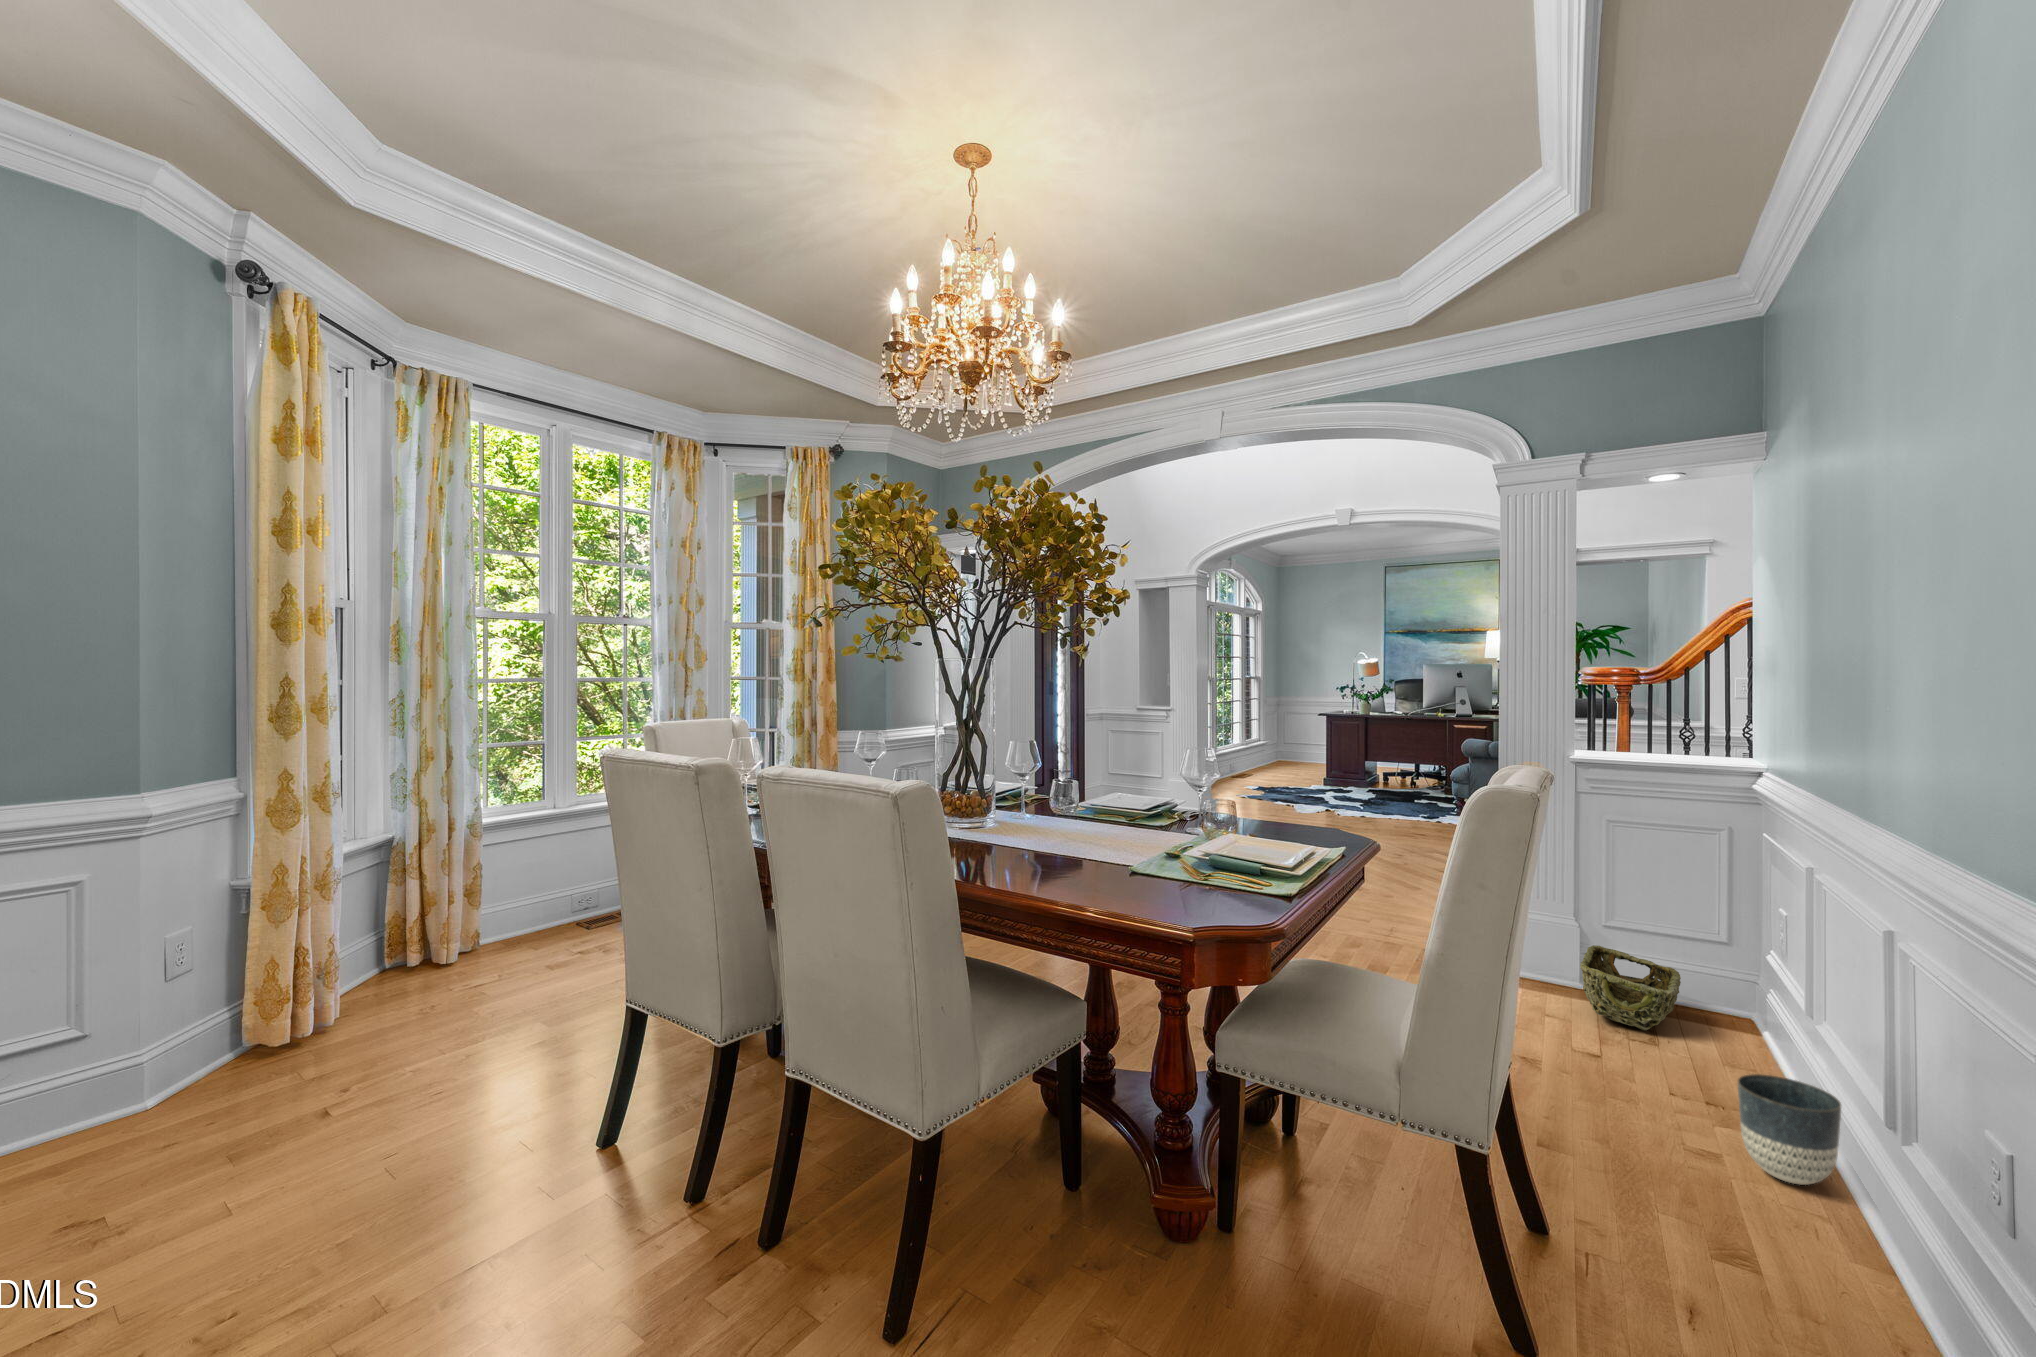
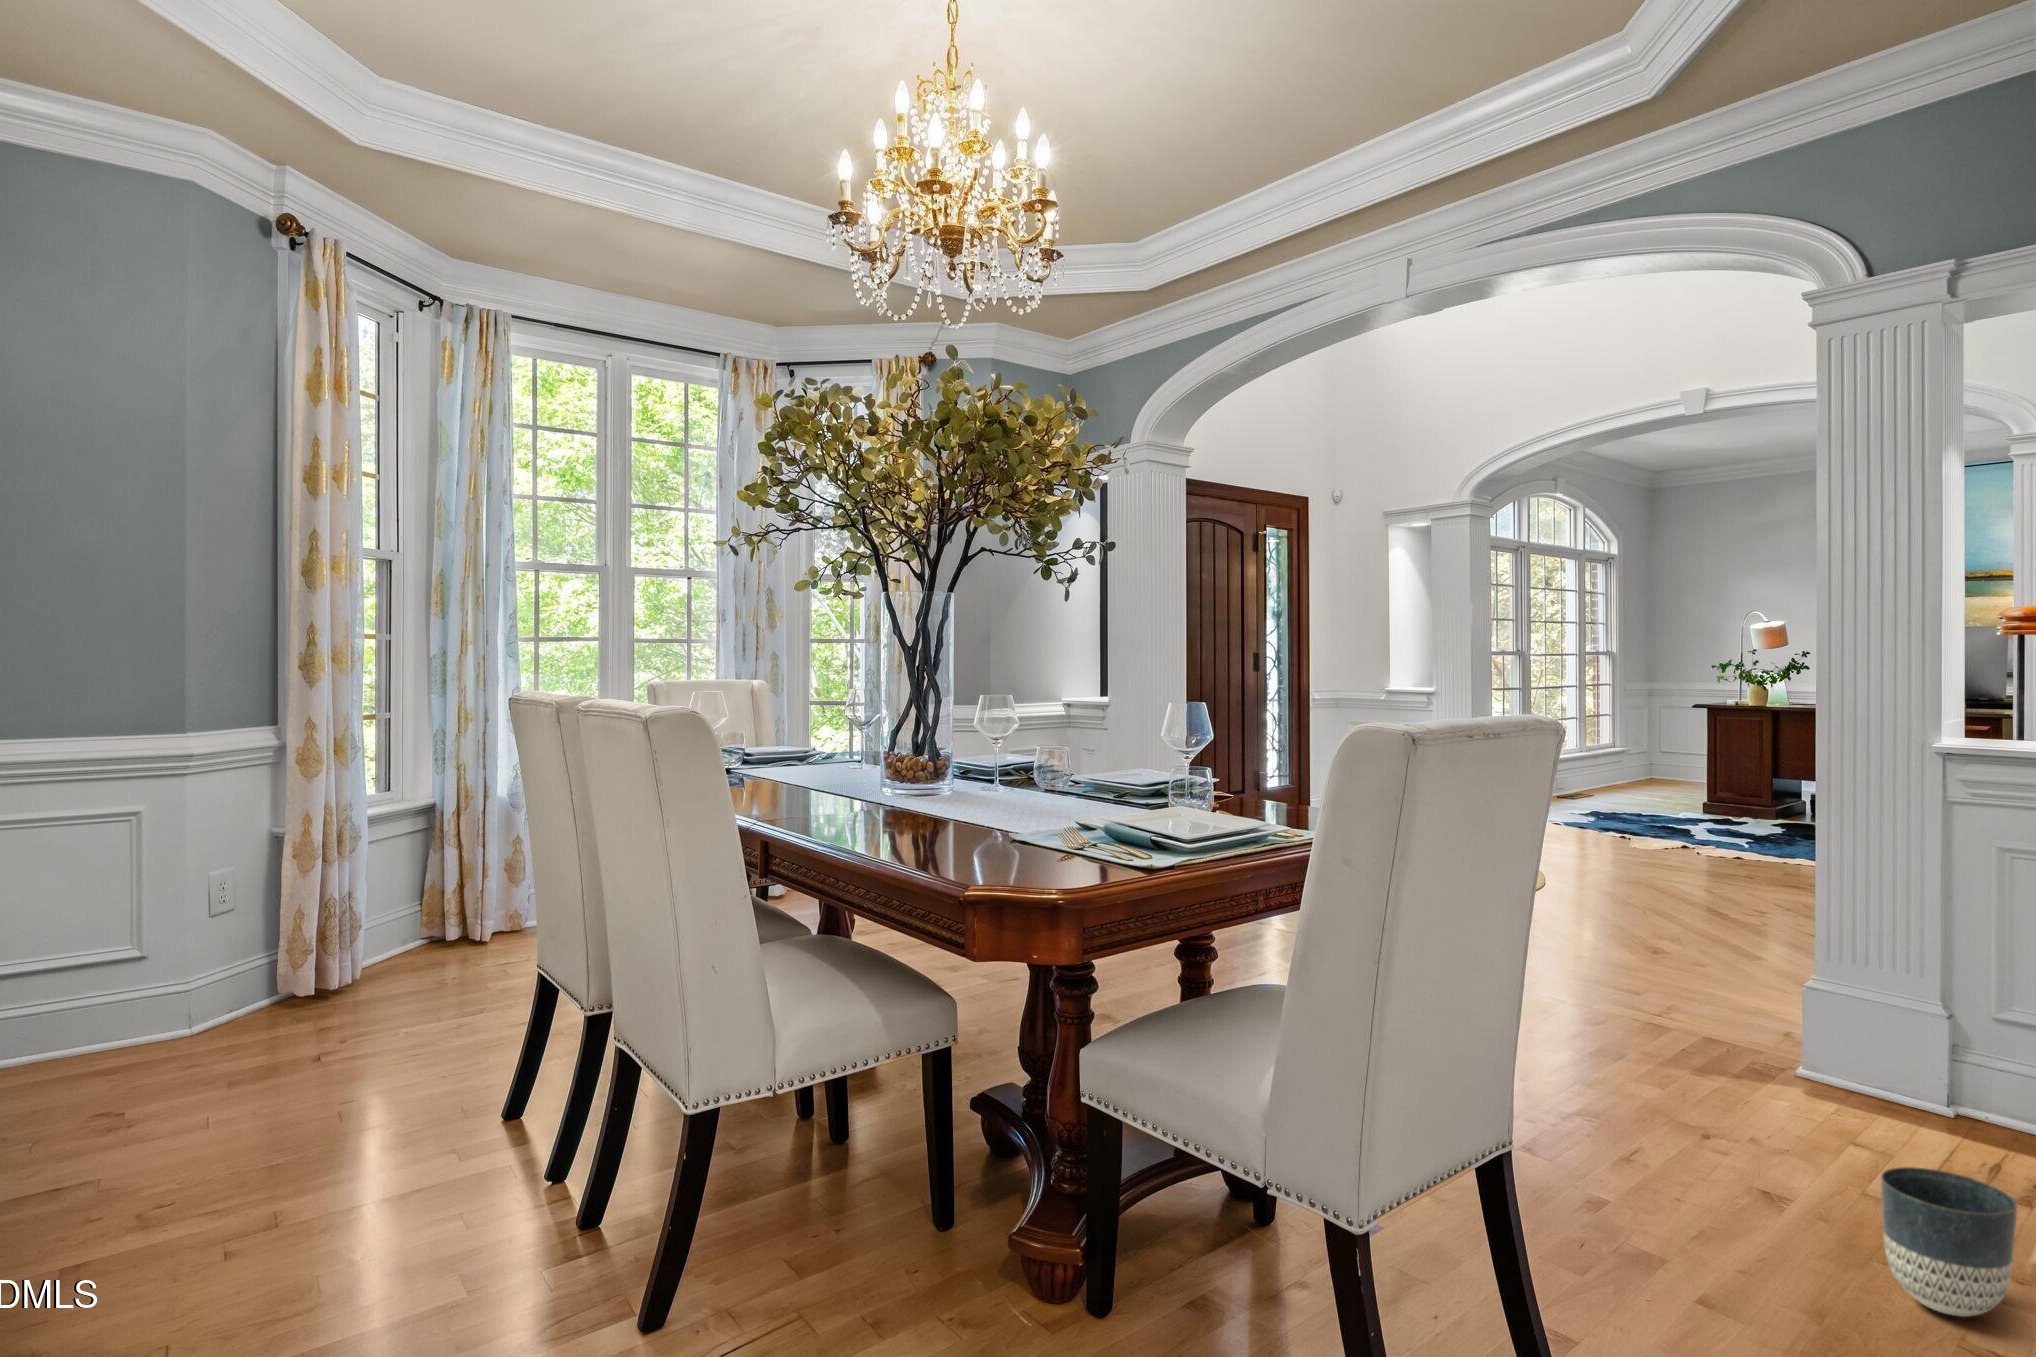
woven basket: present [1580,945,1681,1030] -> none [1813,1019,1990,1135]

